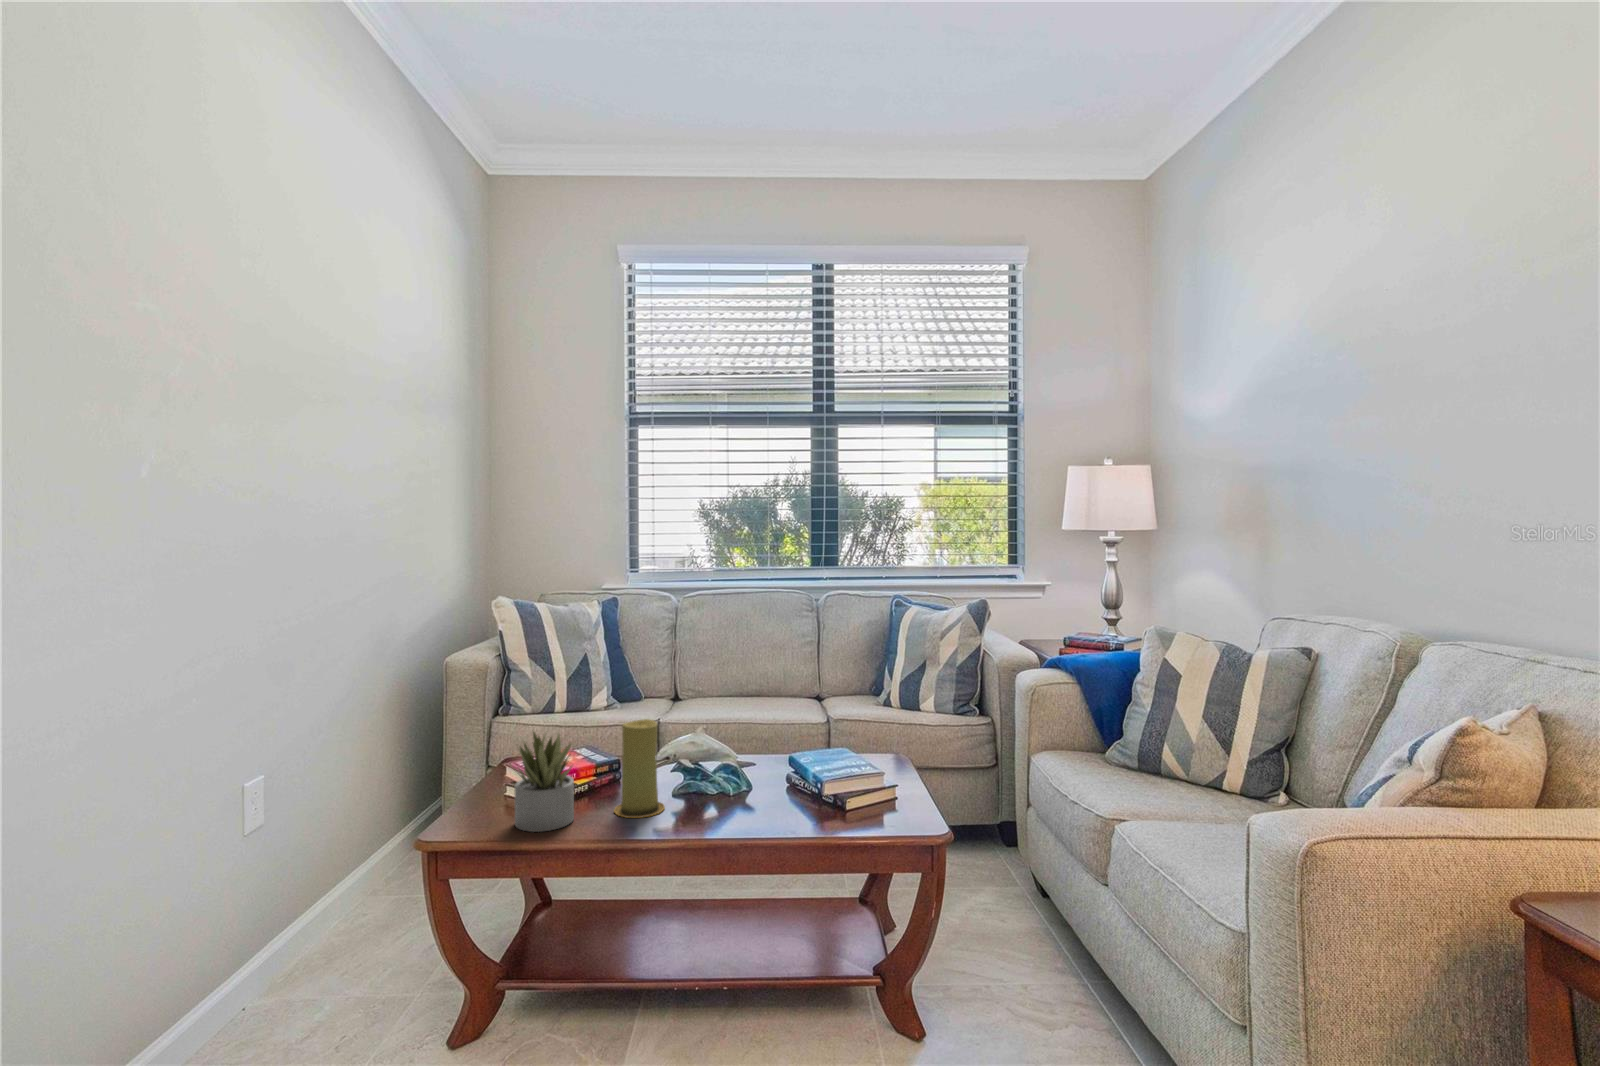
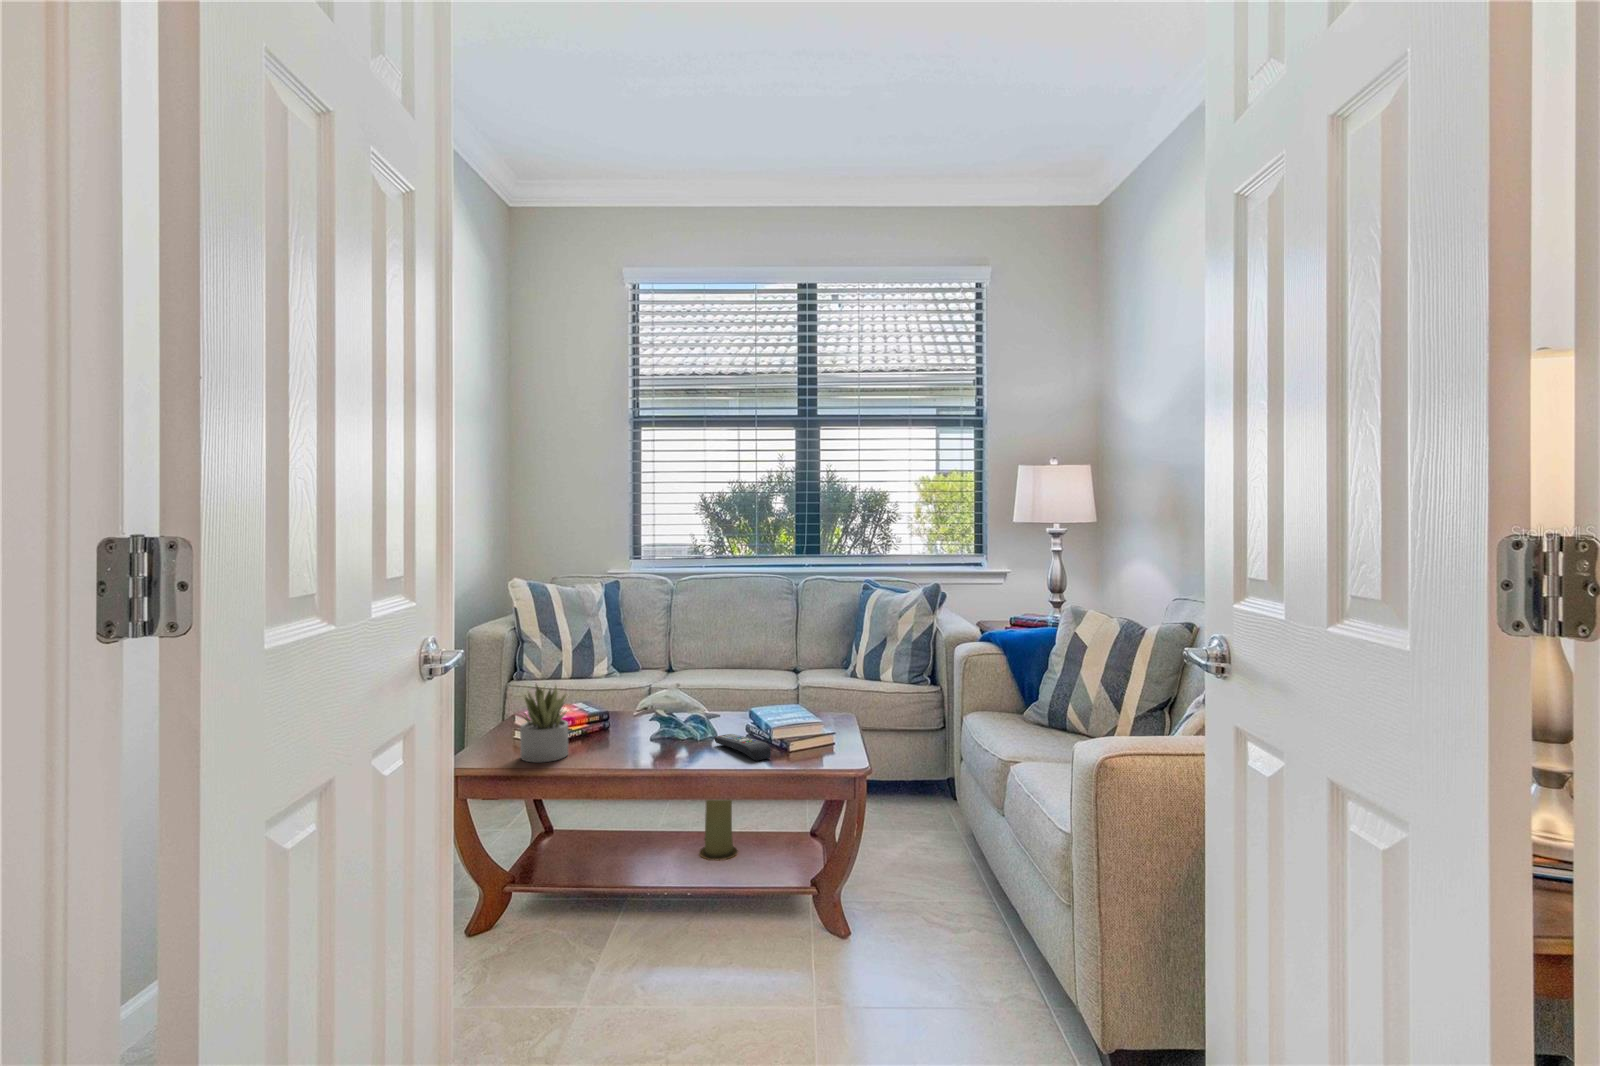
candle: present [614,719,665,818] -> present [699,800,738,860]
remote control: none [752,788,826,825] -> present [714,734,771,761]

